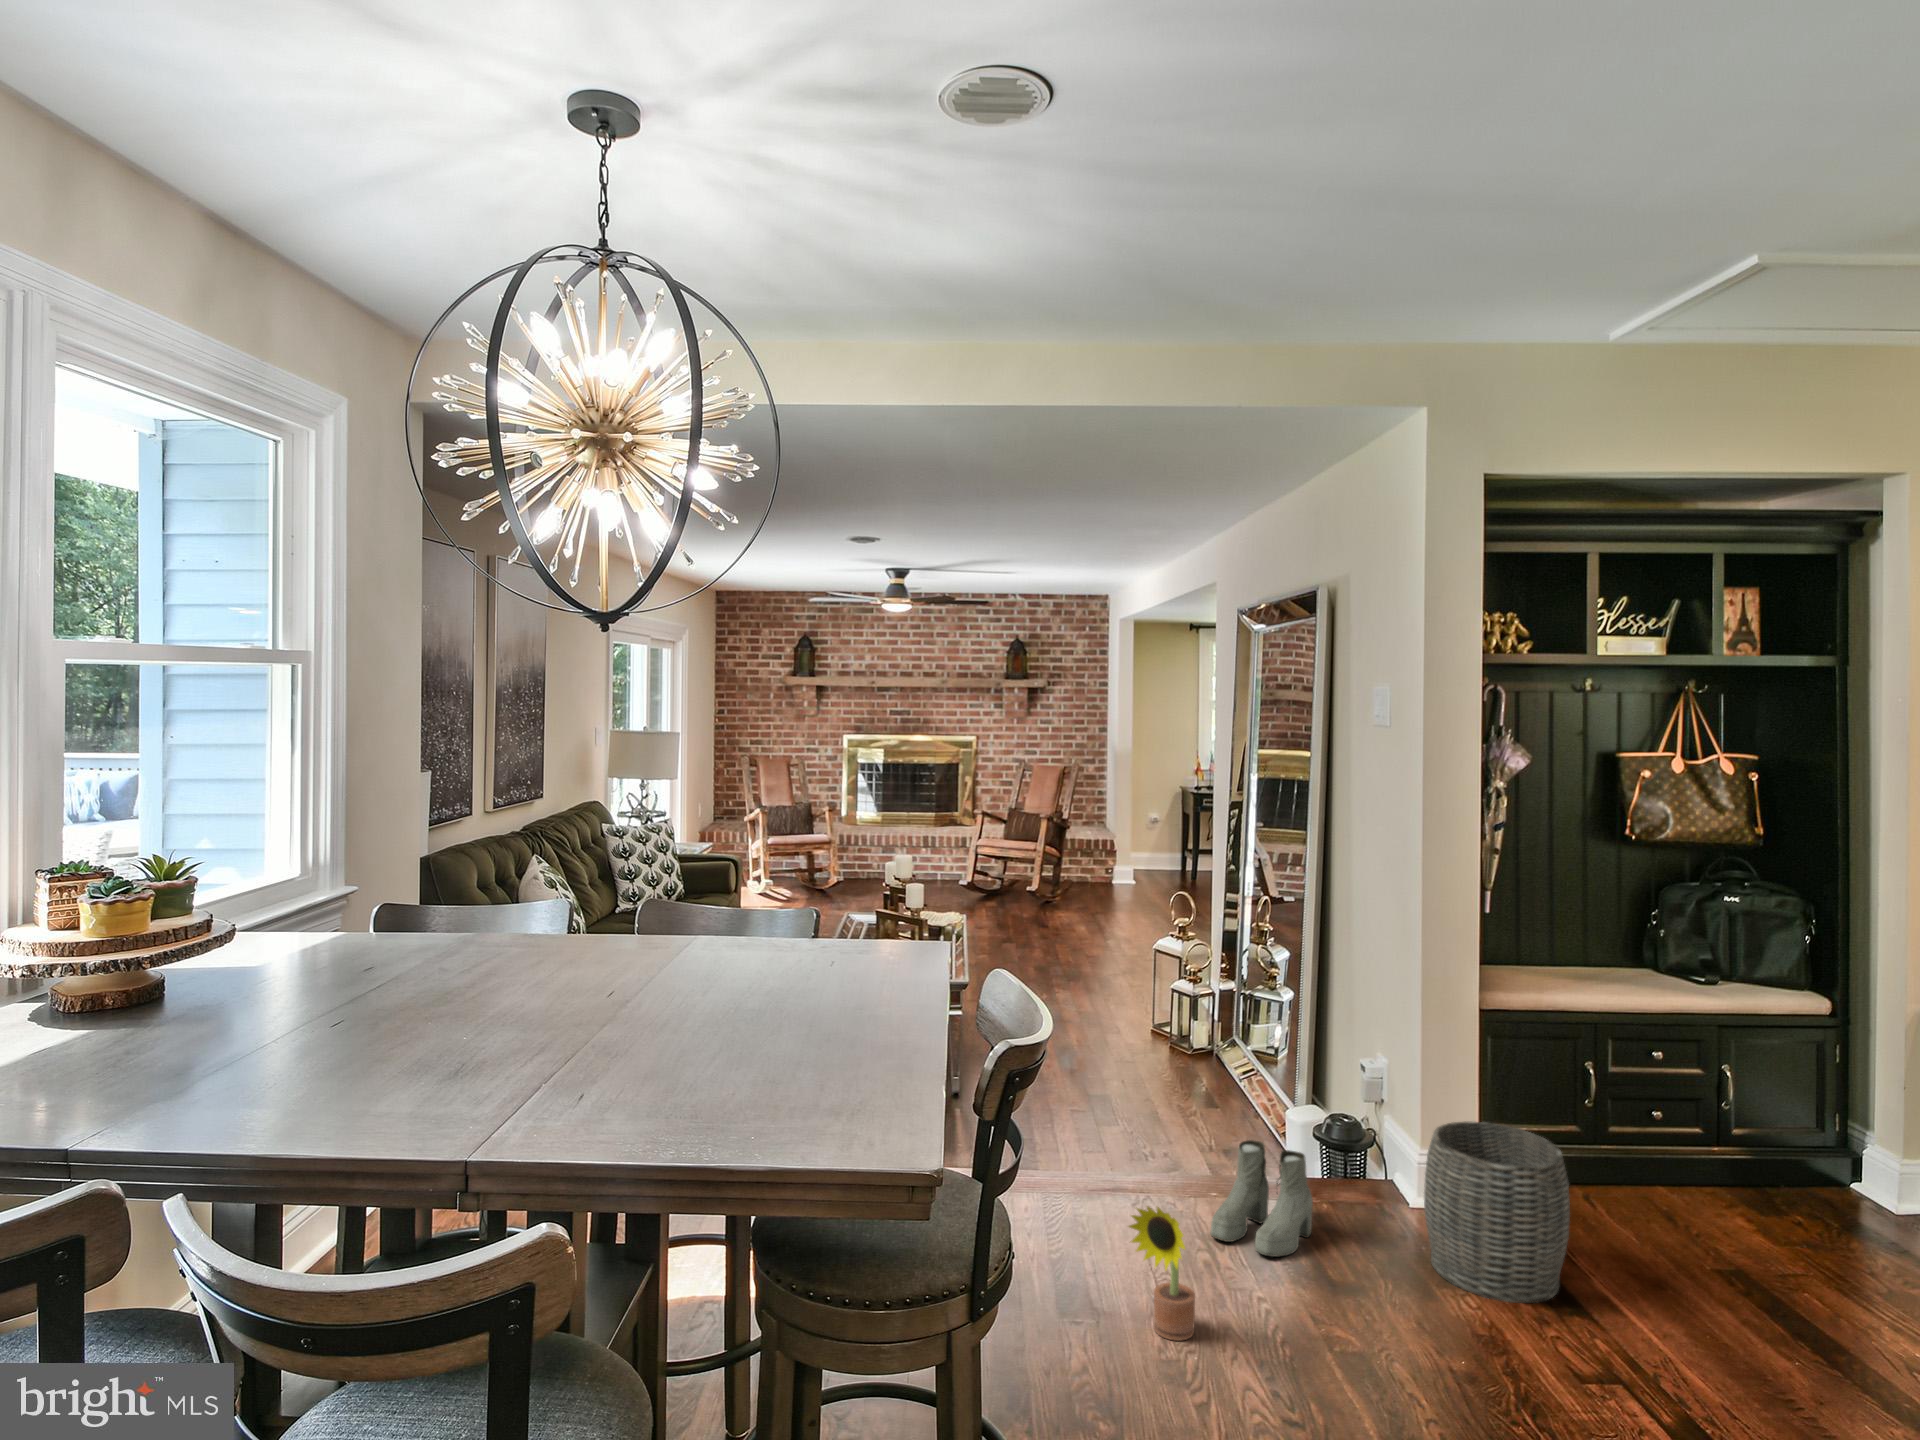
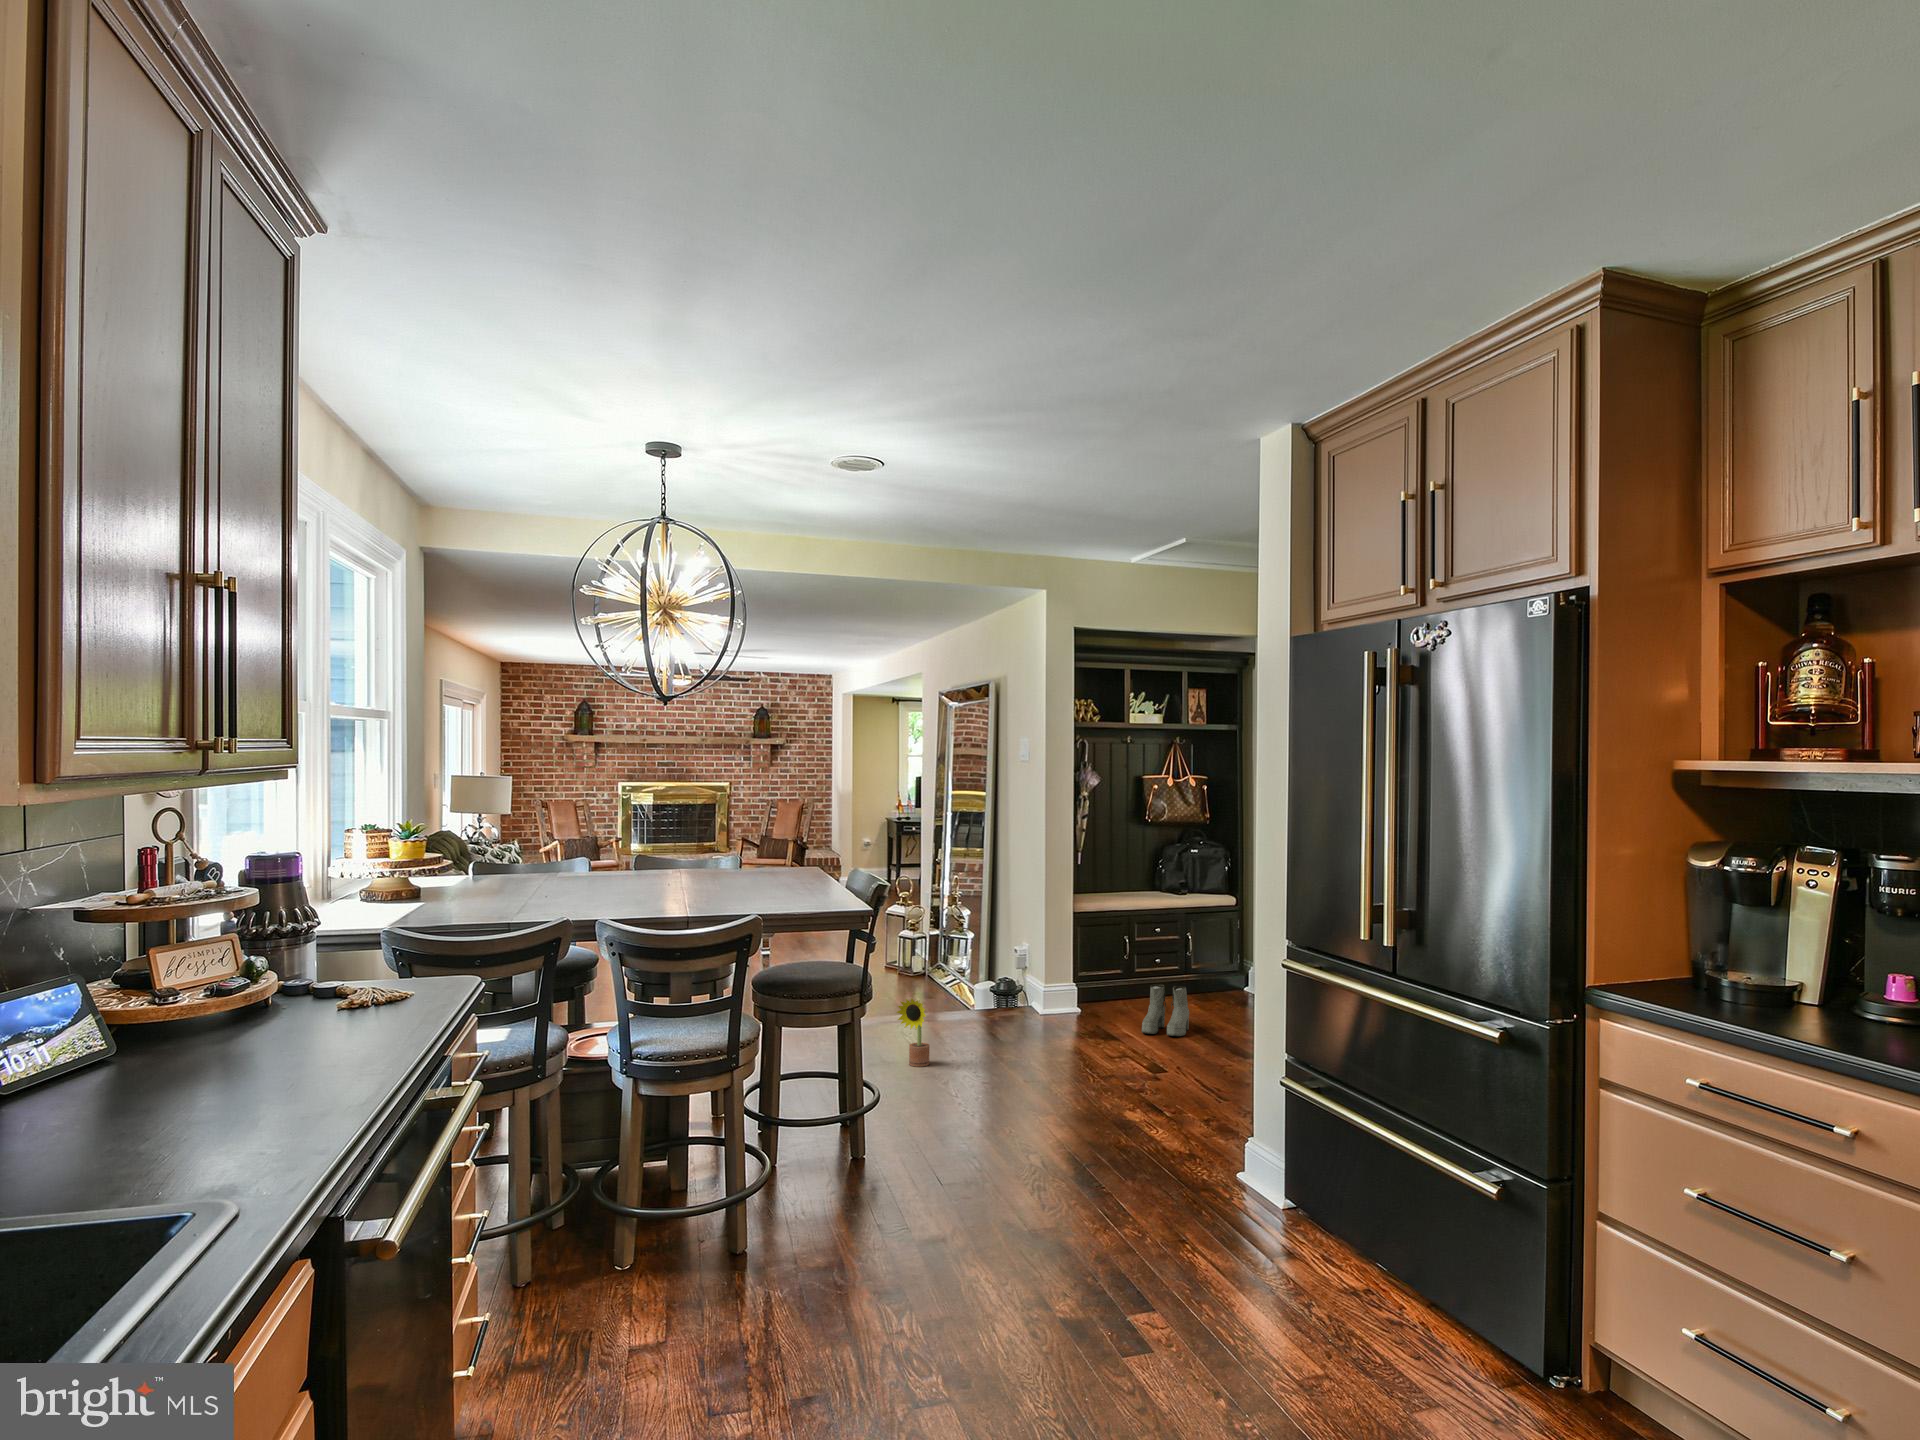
woven basket: present [1424,1121,1570,1303] -> none [1040,965,1107,1045]
boots: present [1210,1140,1313,1257] -> present [1142,984,1189,1036]

